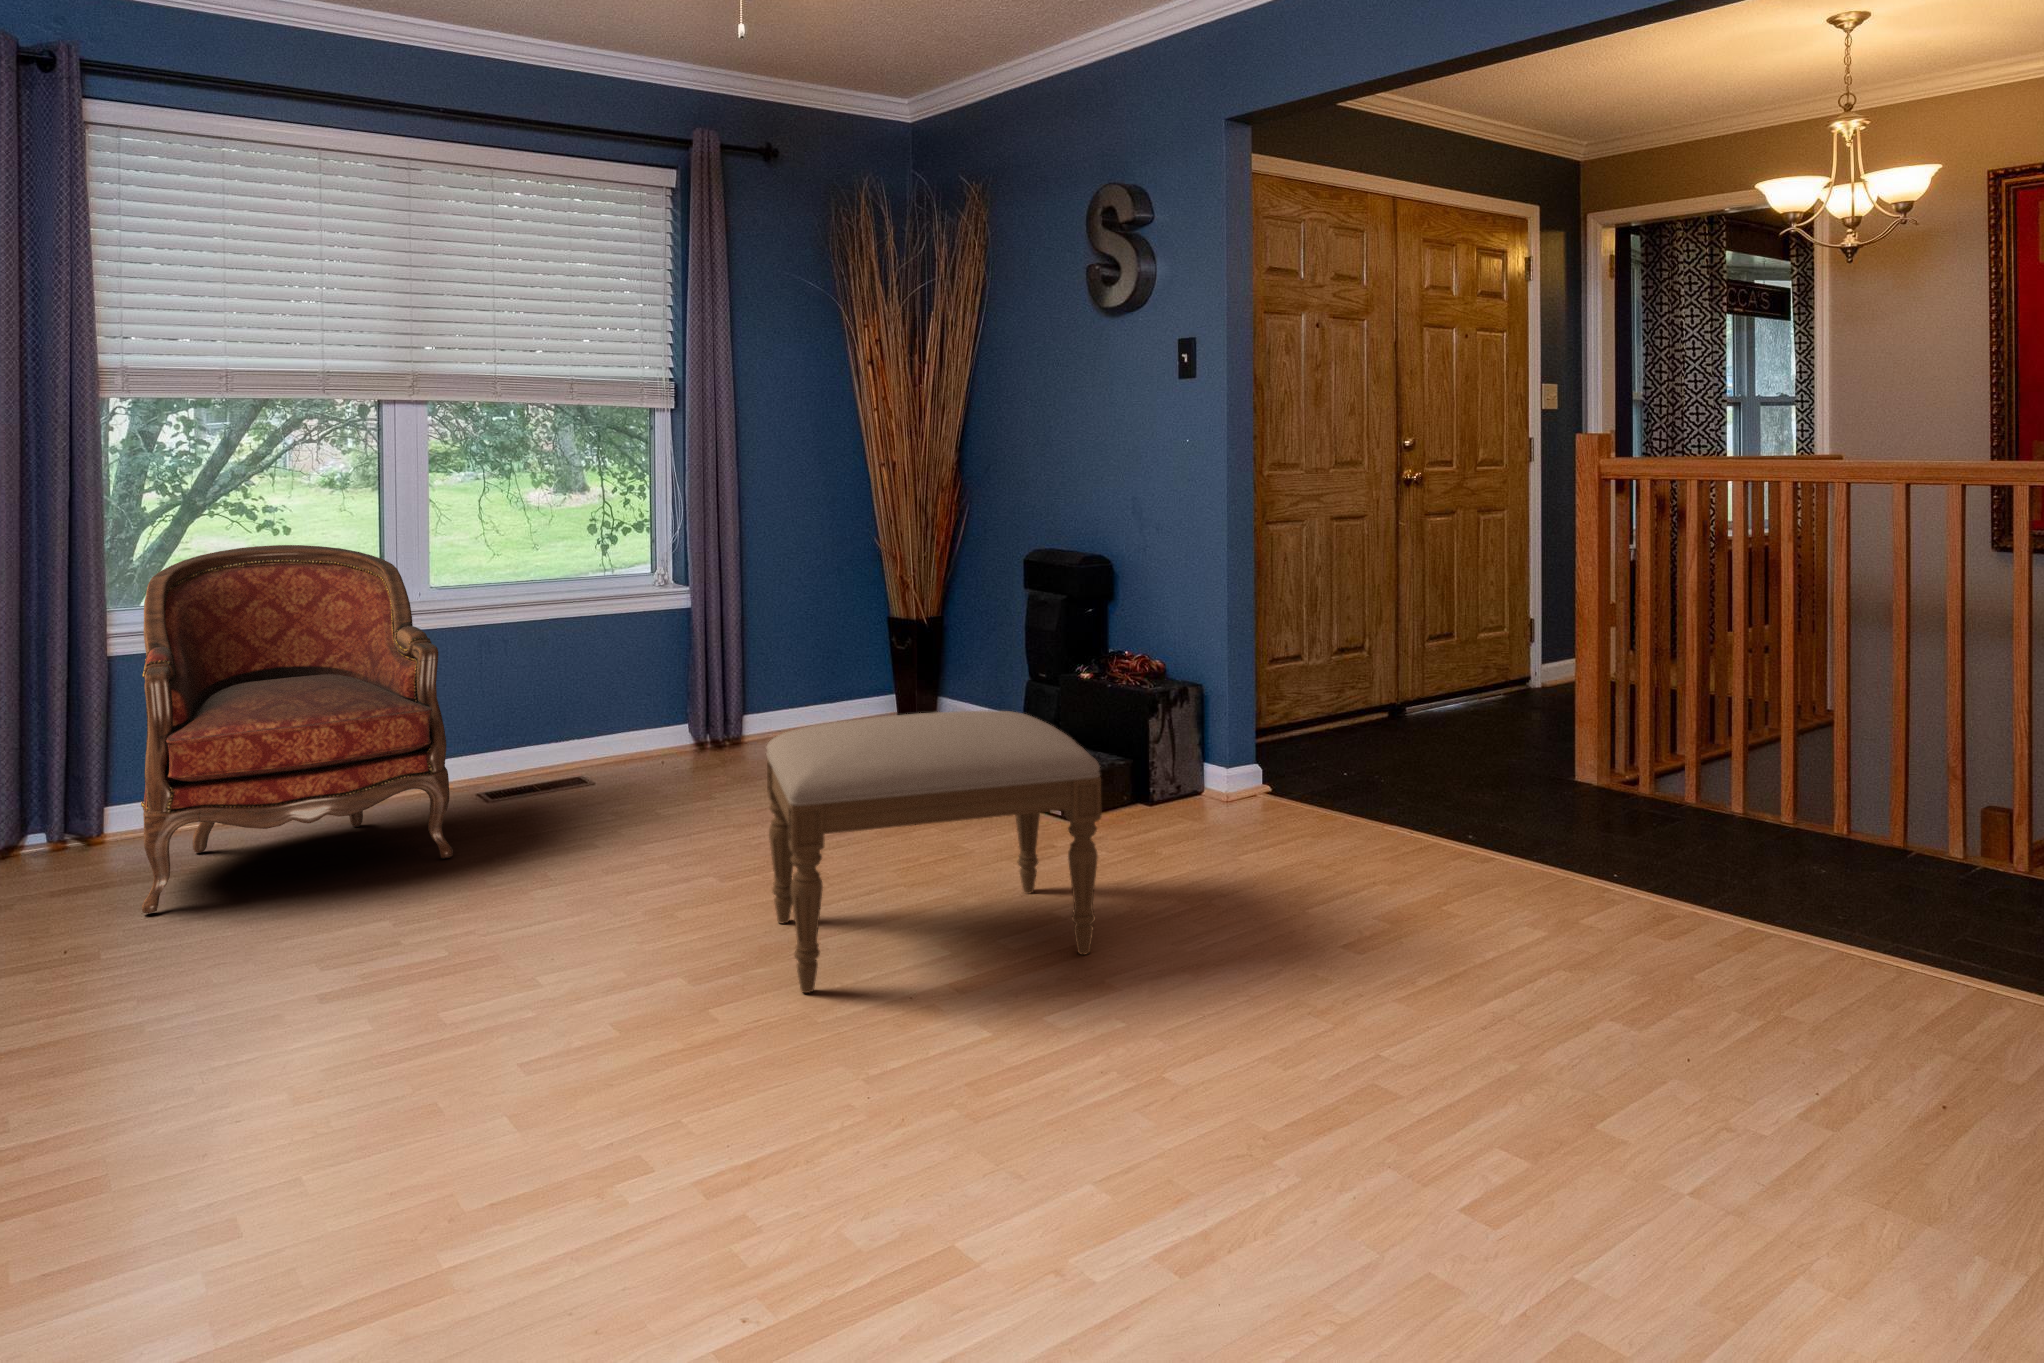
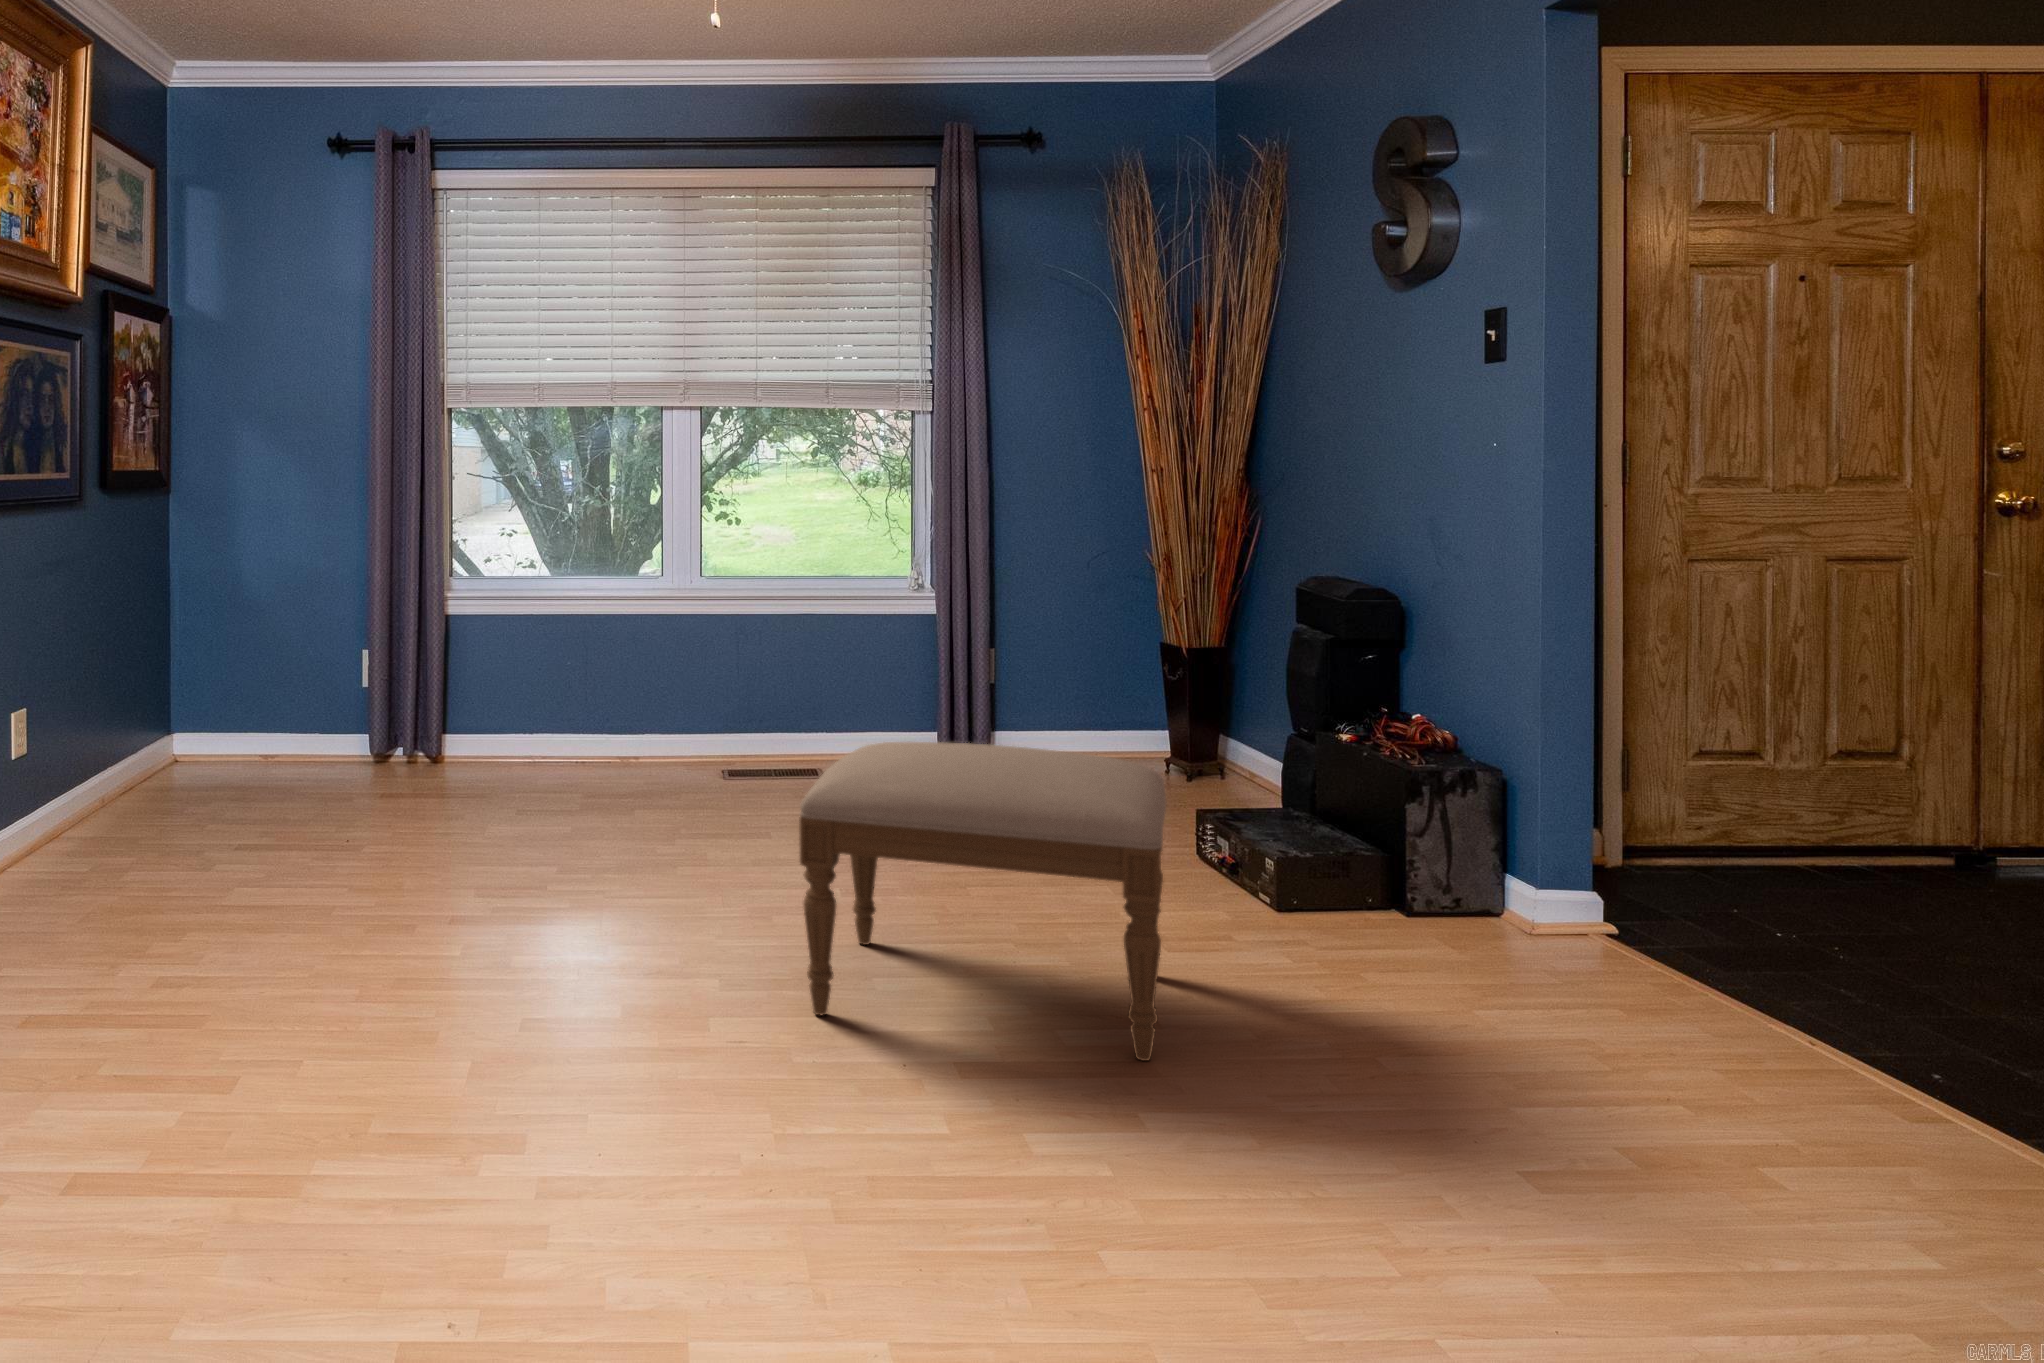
armchair: present [141,545,453,913] -> none [422,529,657,821]

